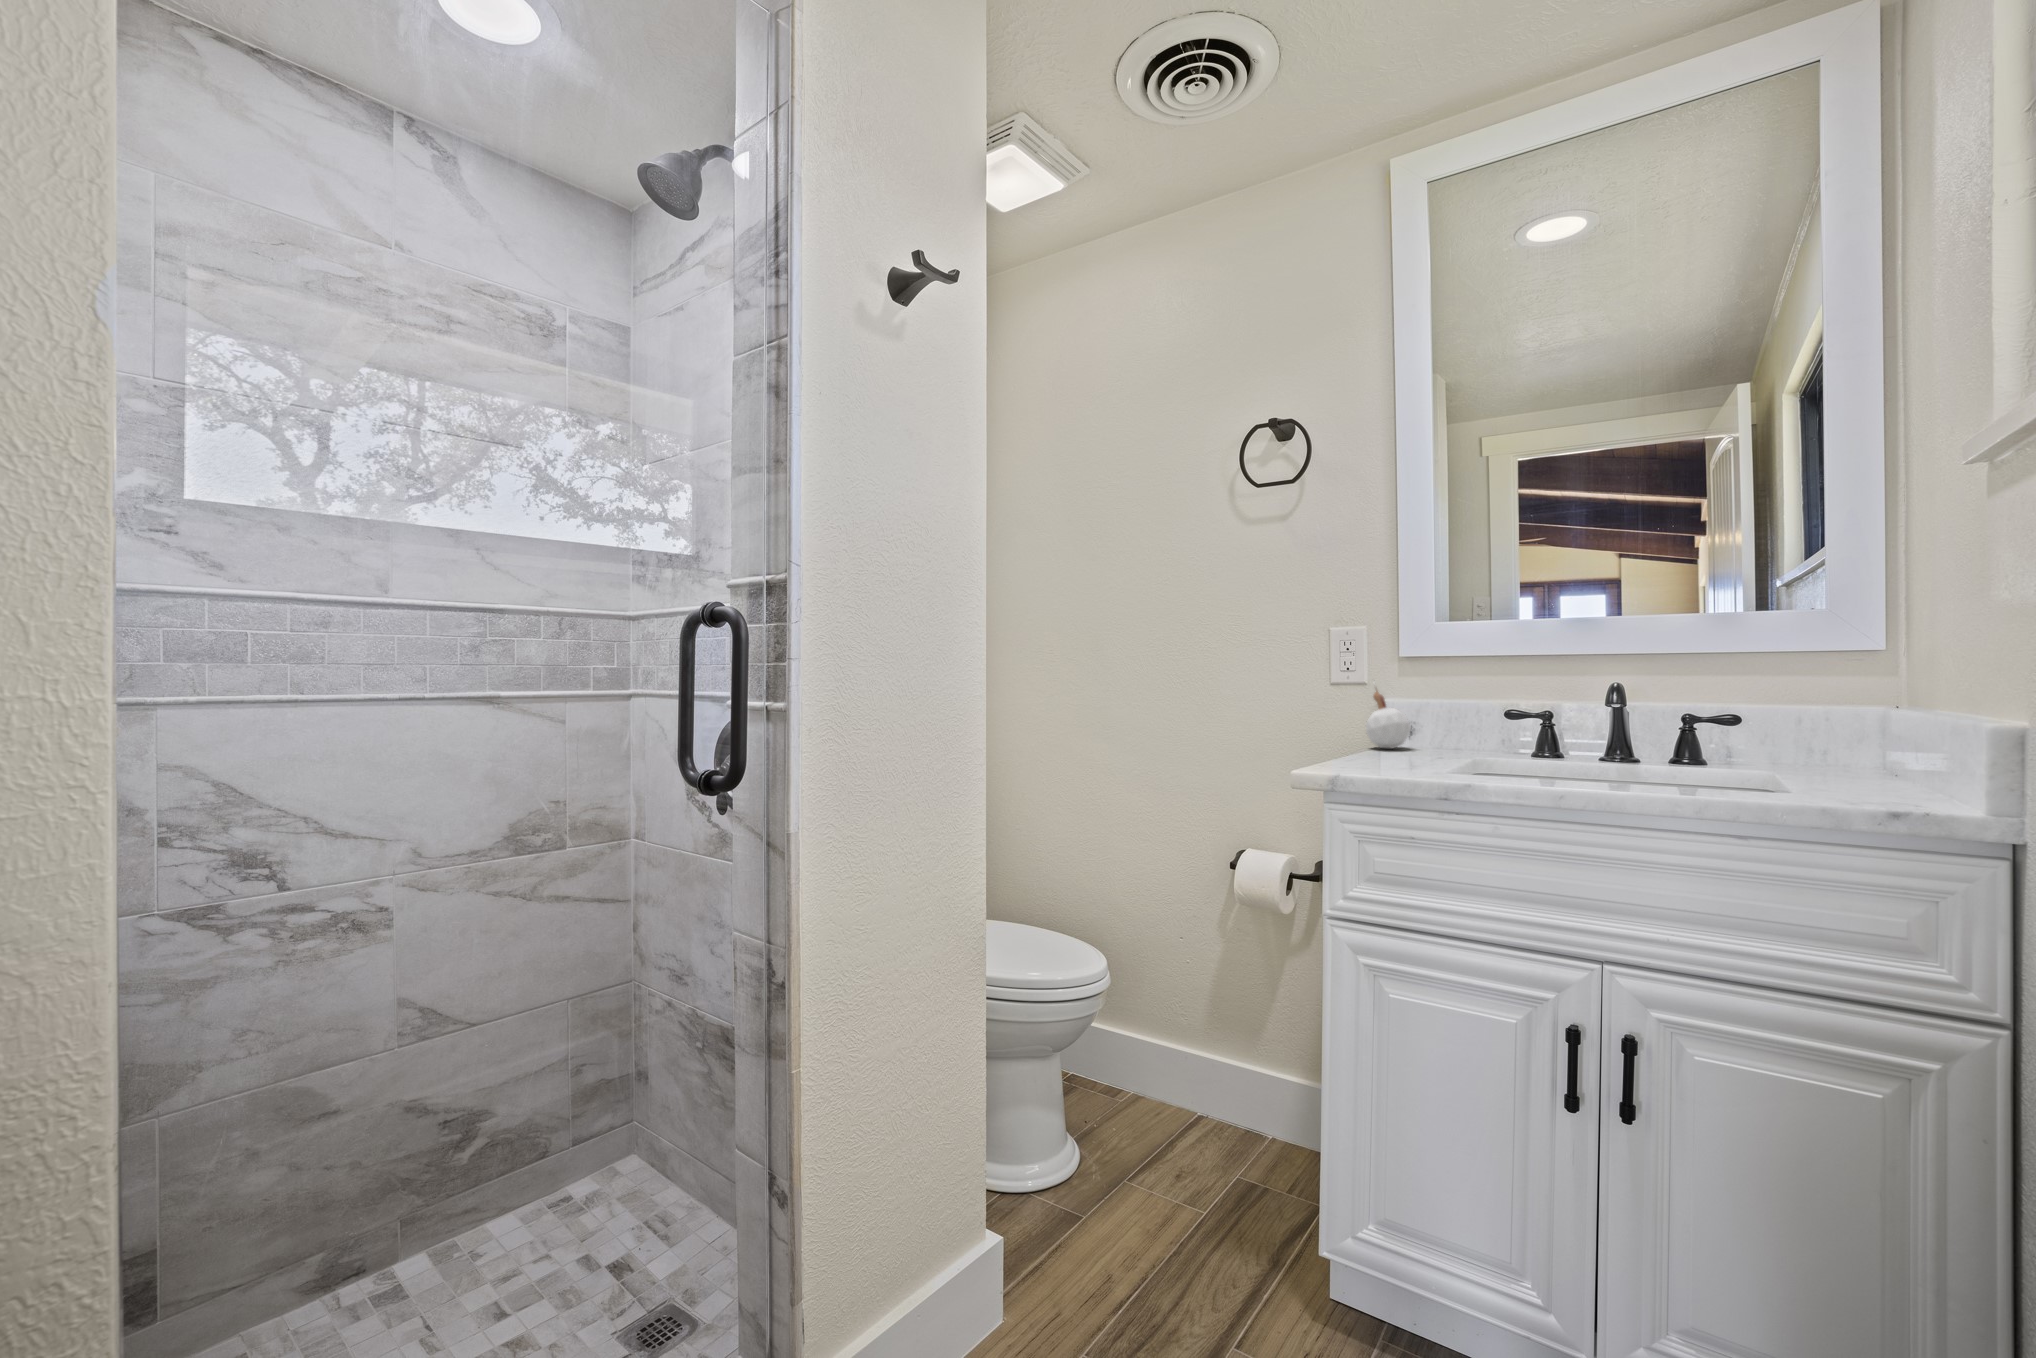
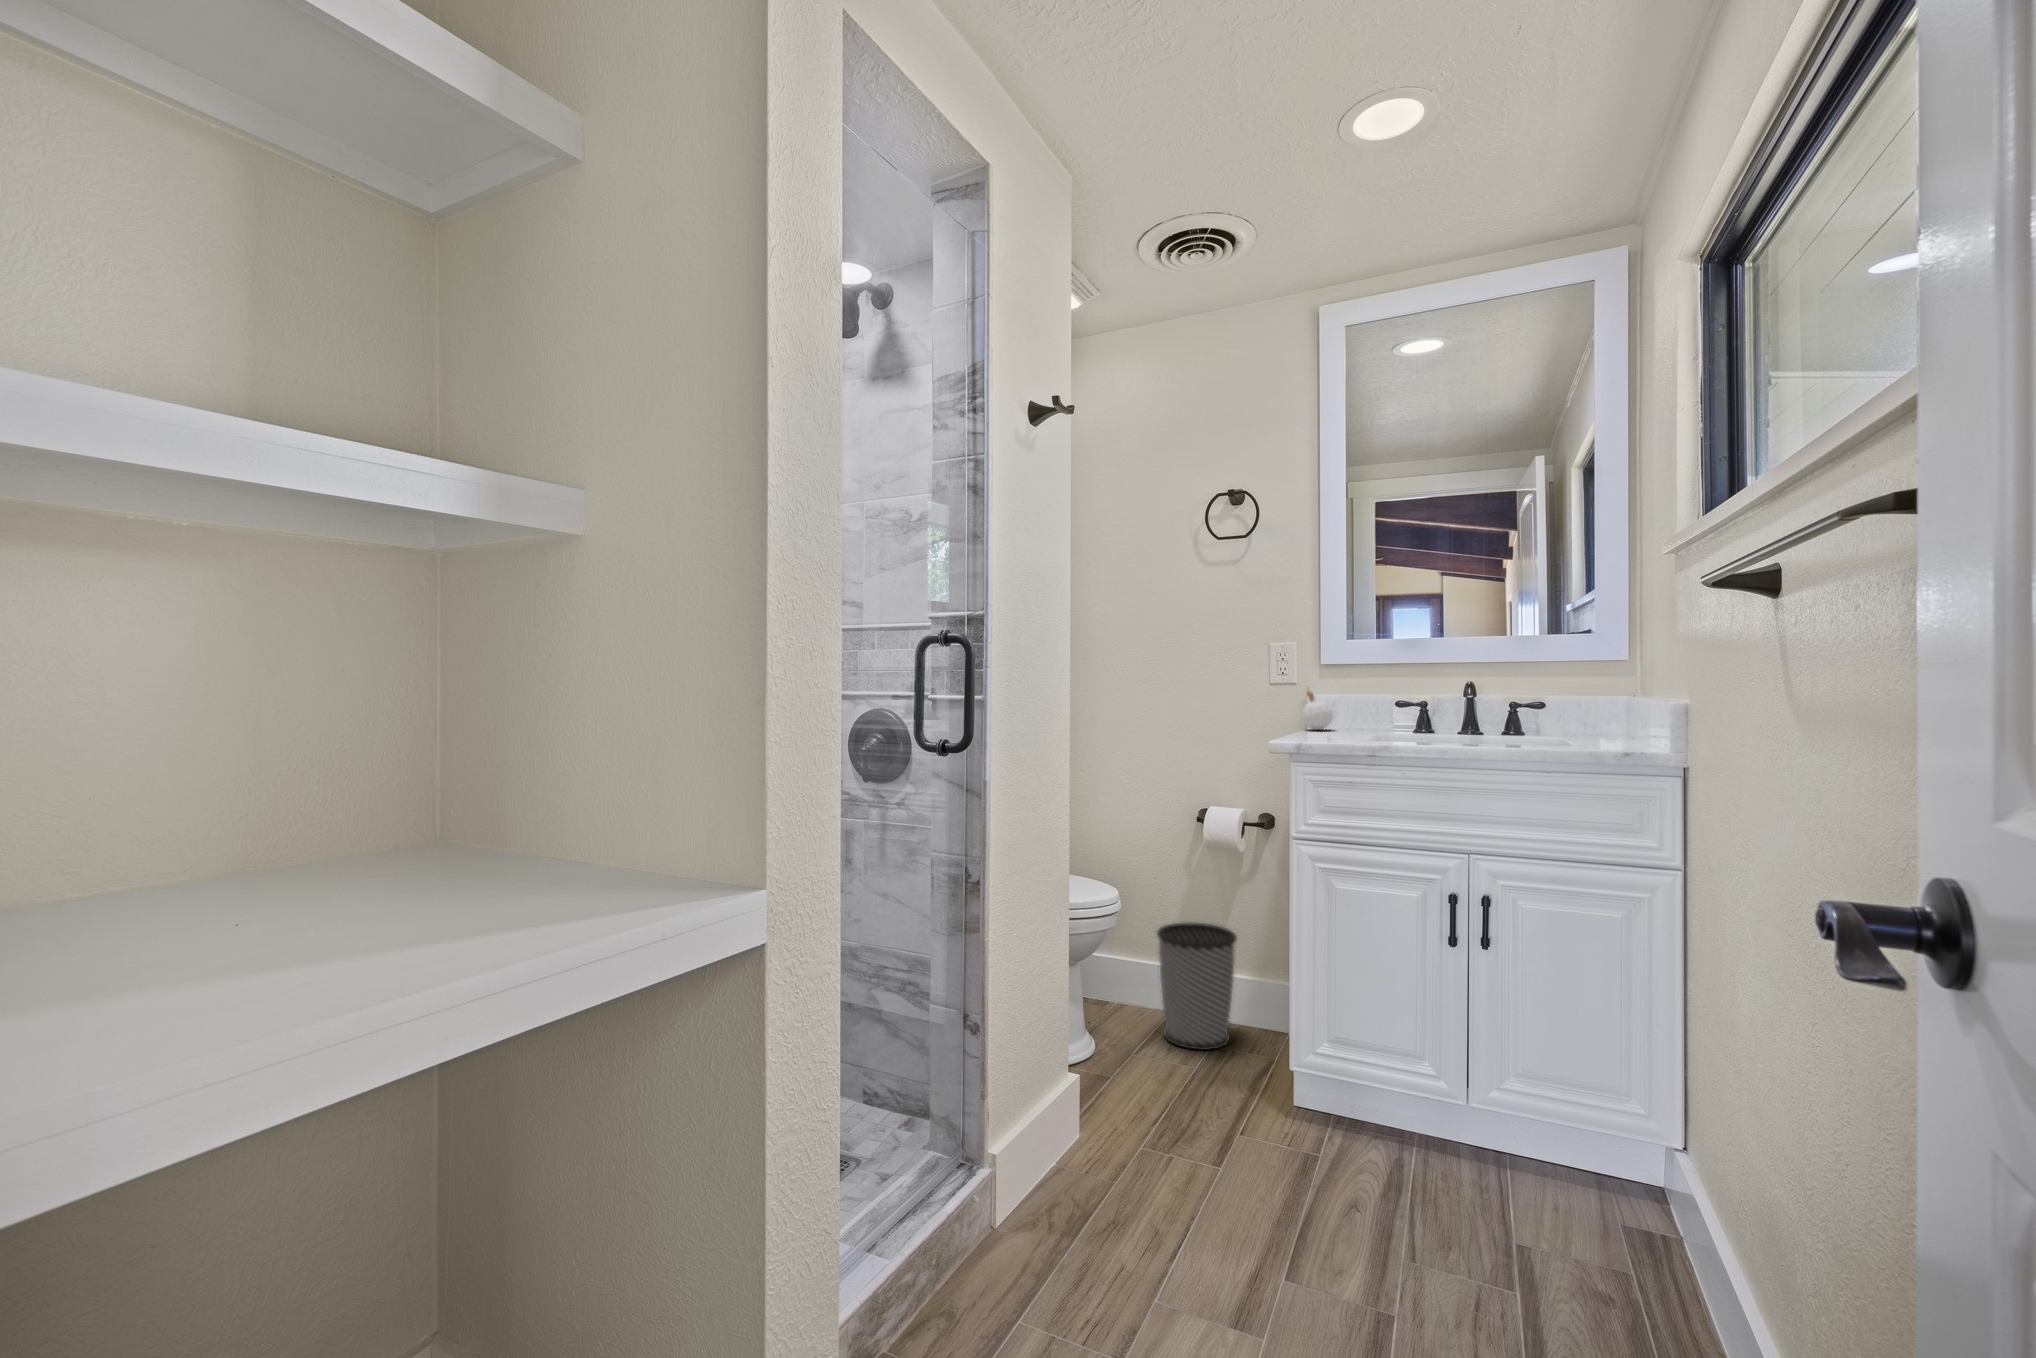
wastebasket: none [1162,1002,1273,1187] -> present [1157,923,1237,1050]

